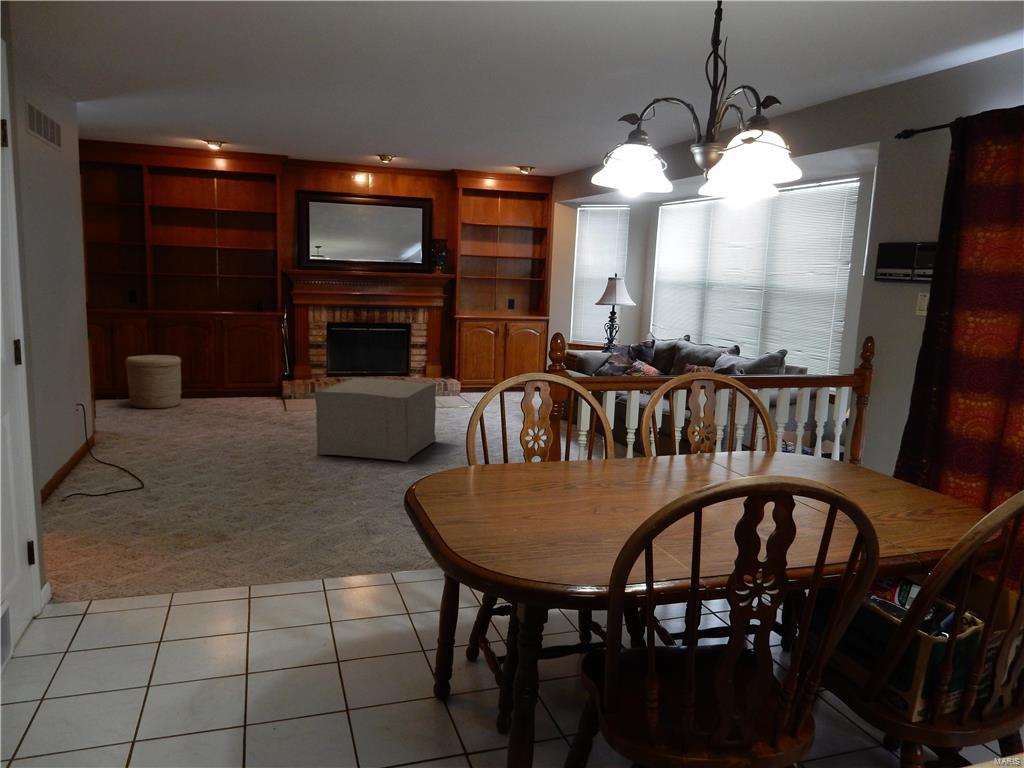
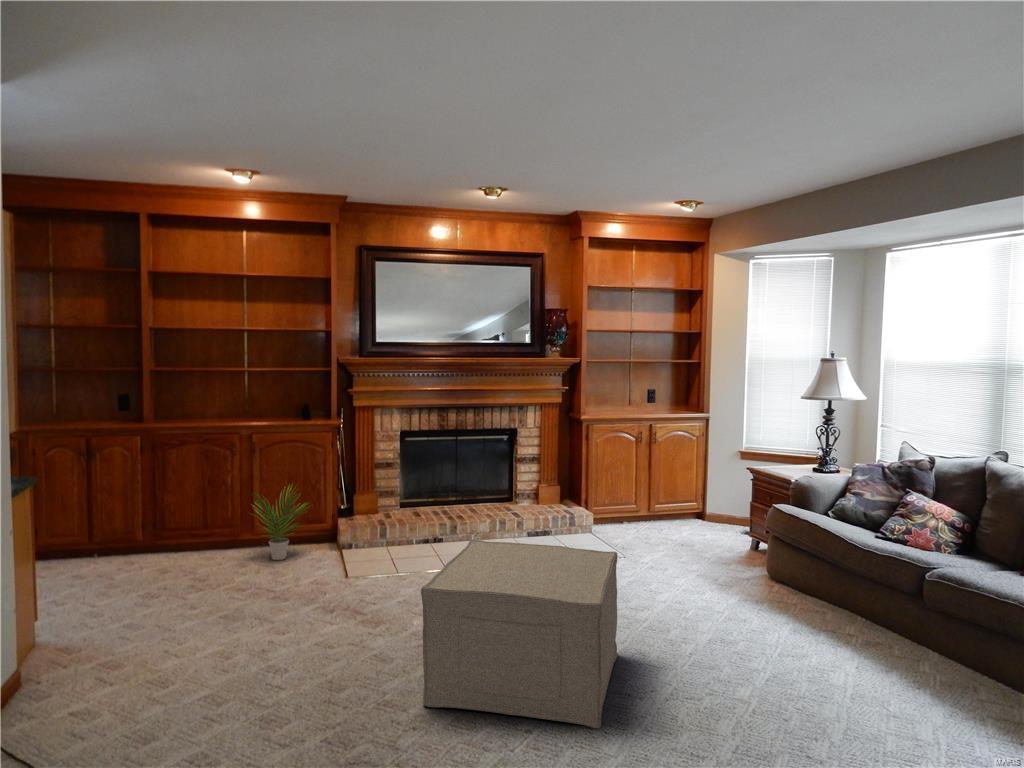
potted plant: none [217,354,265,404] -> present [254,486,309,560]
woven basket: present [125,355,182,409] -> none [103,489,188,578]

